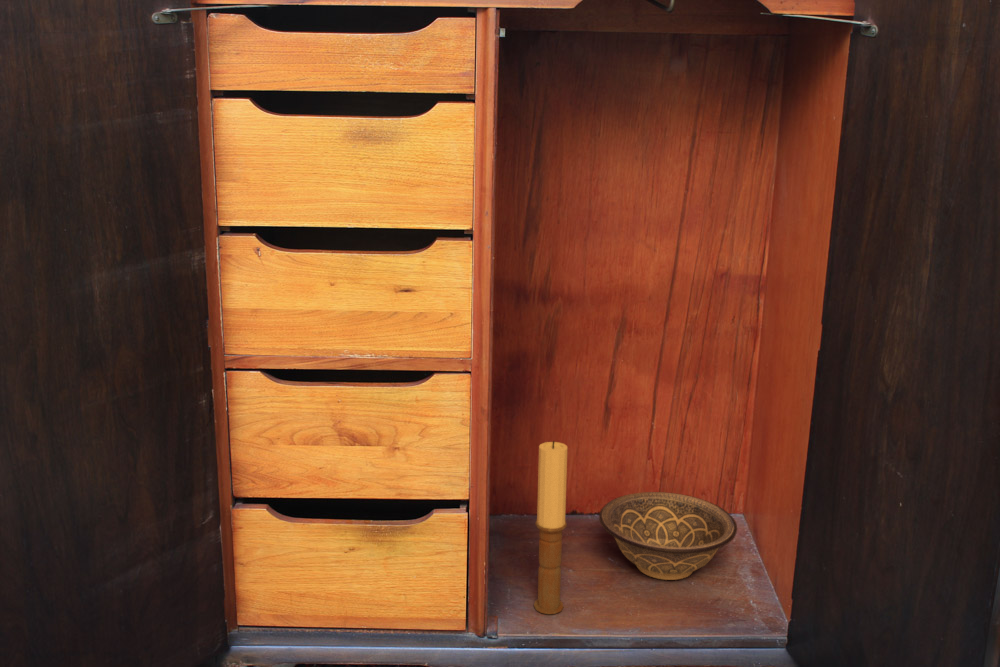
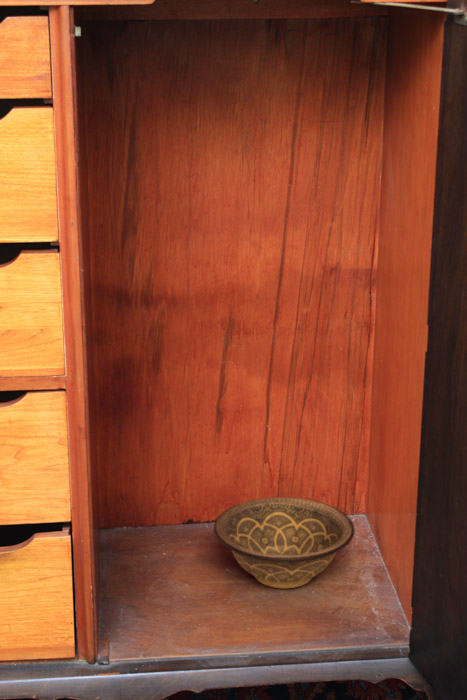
candle: present [534,441,567,614] -> none [143,455,178,634]

